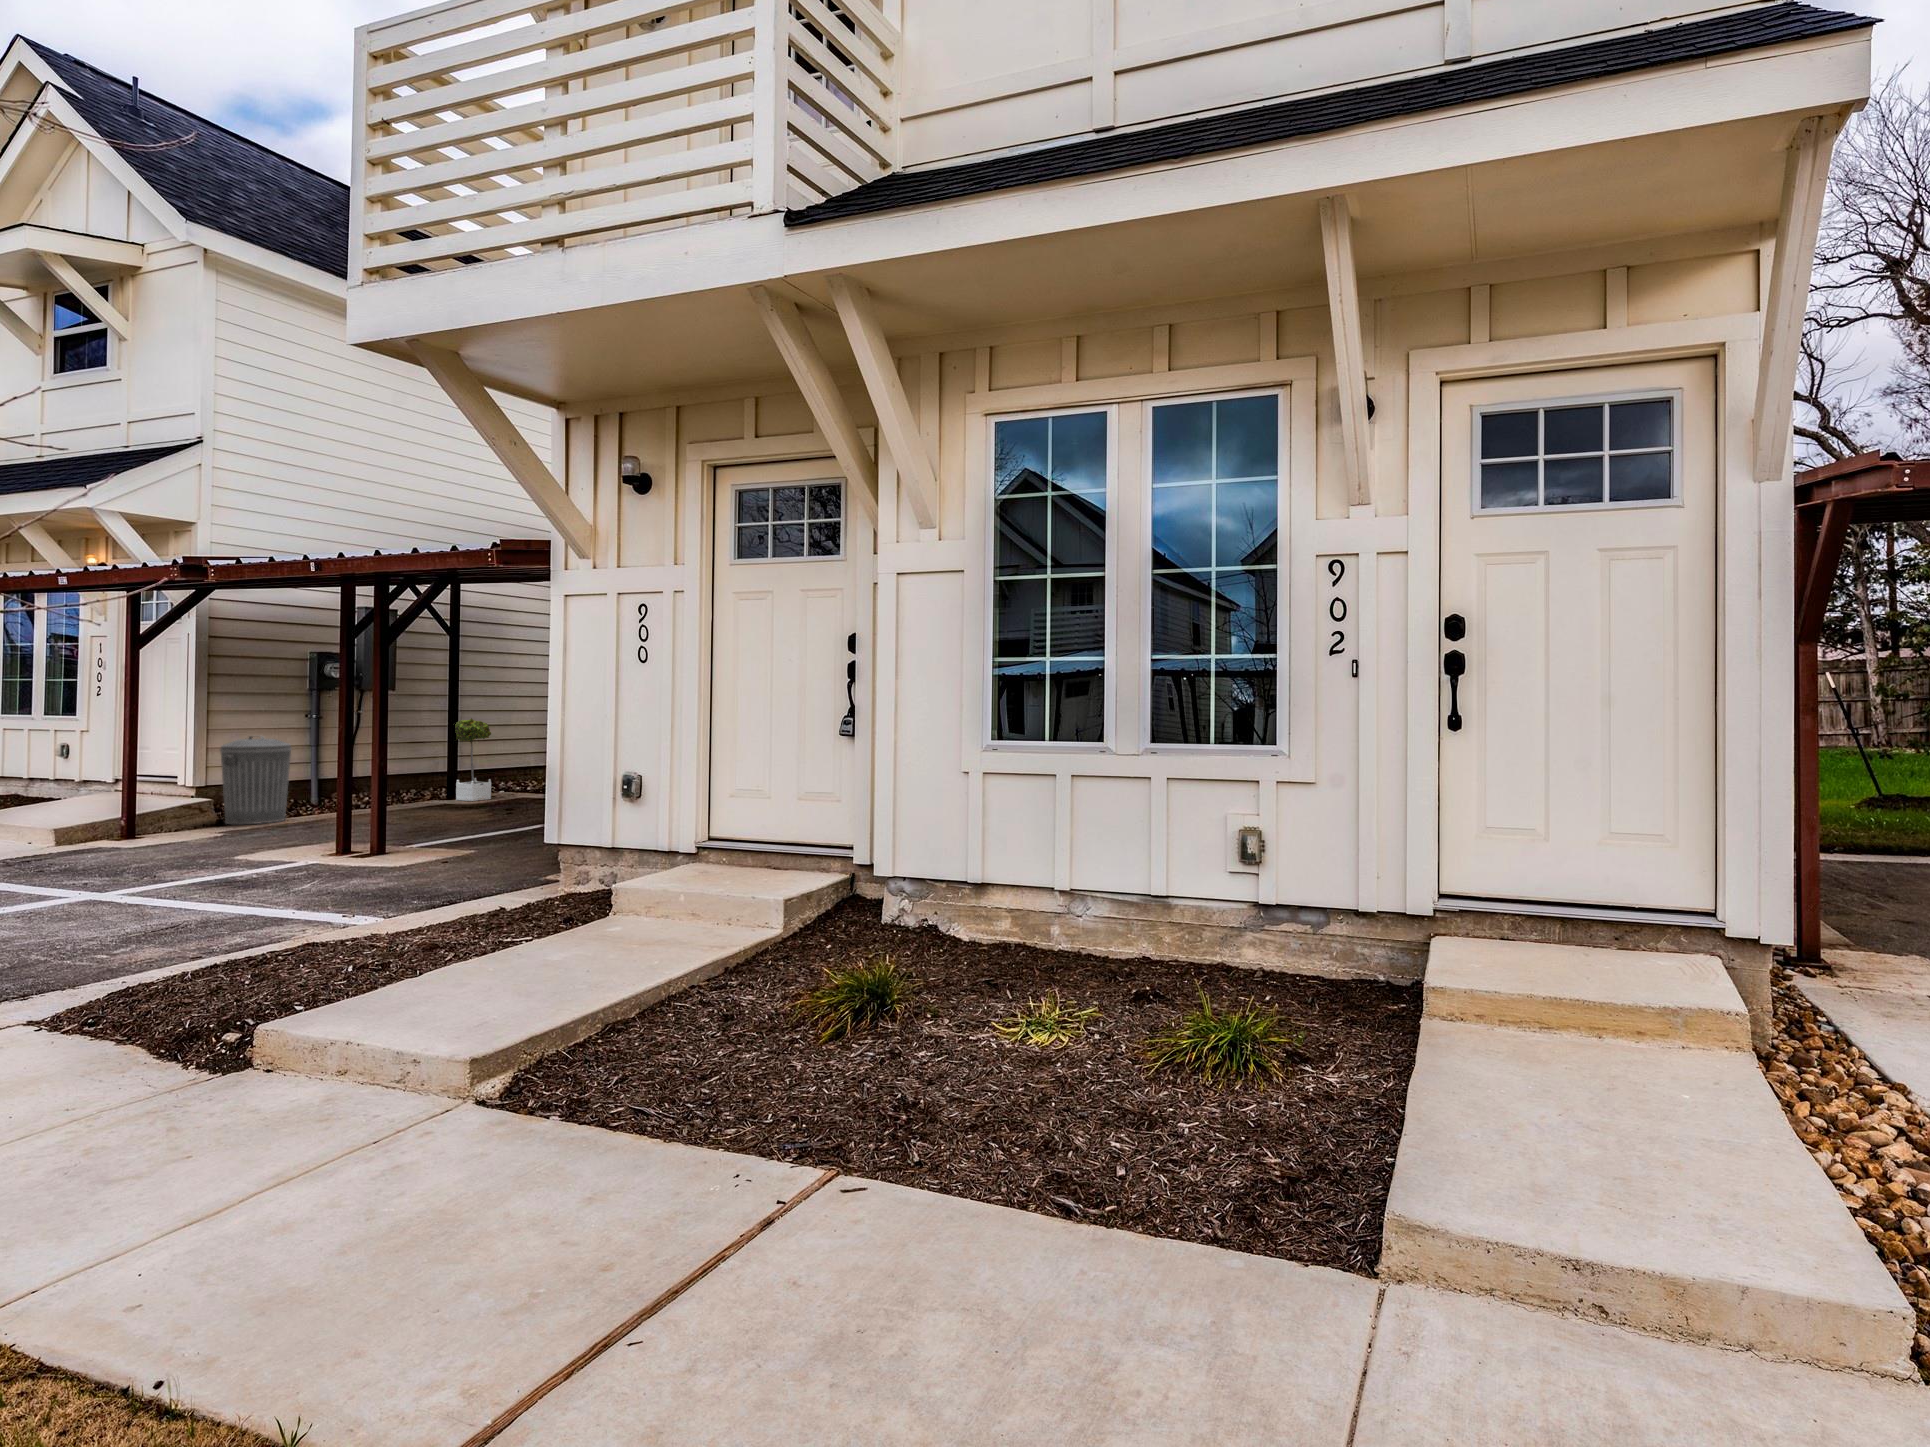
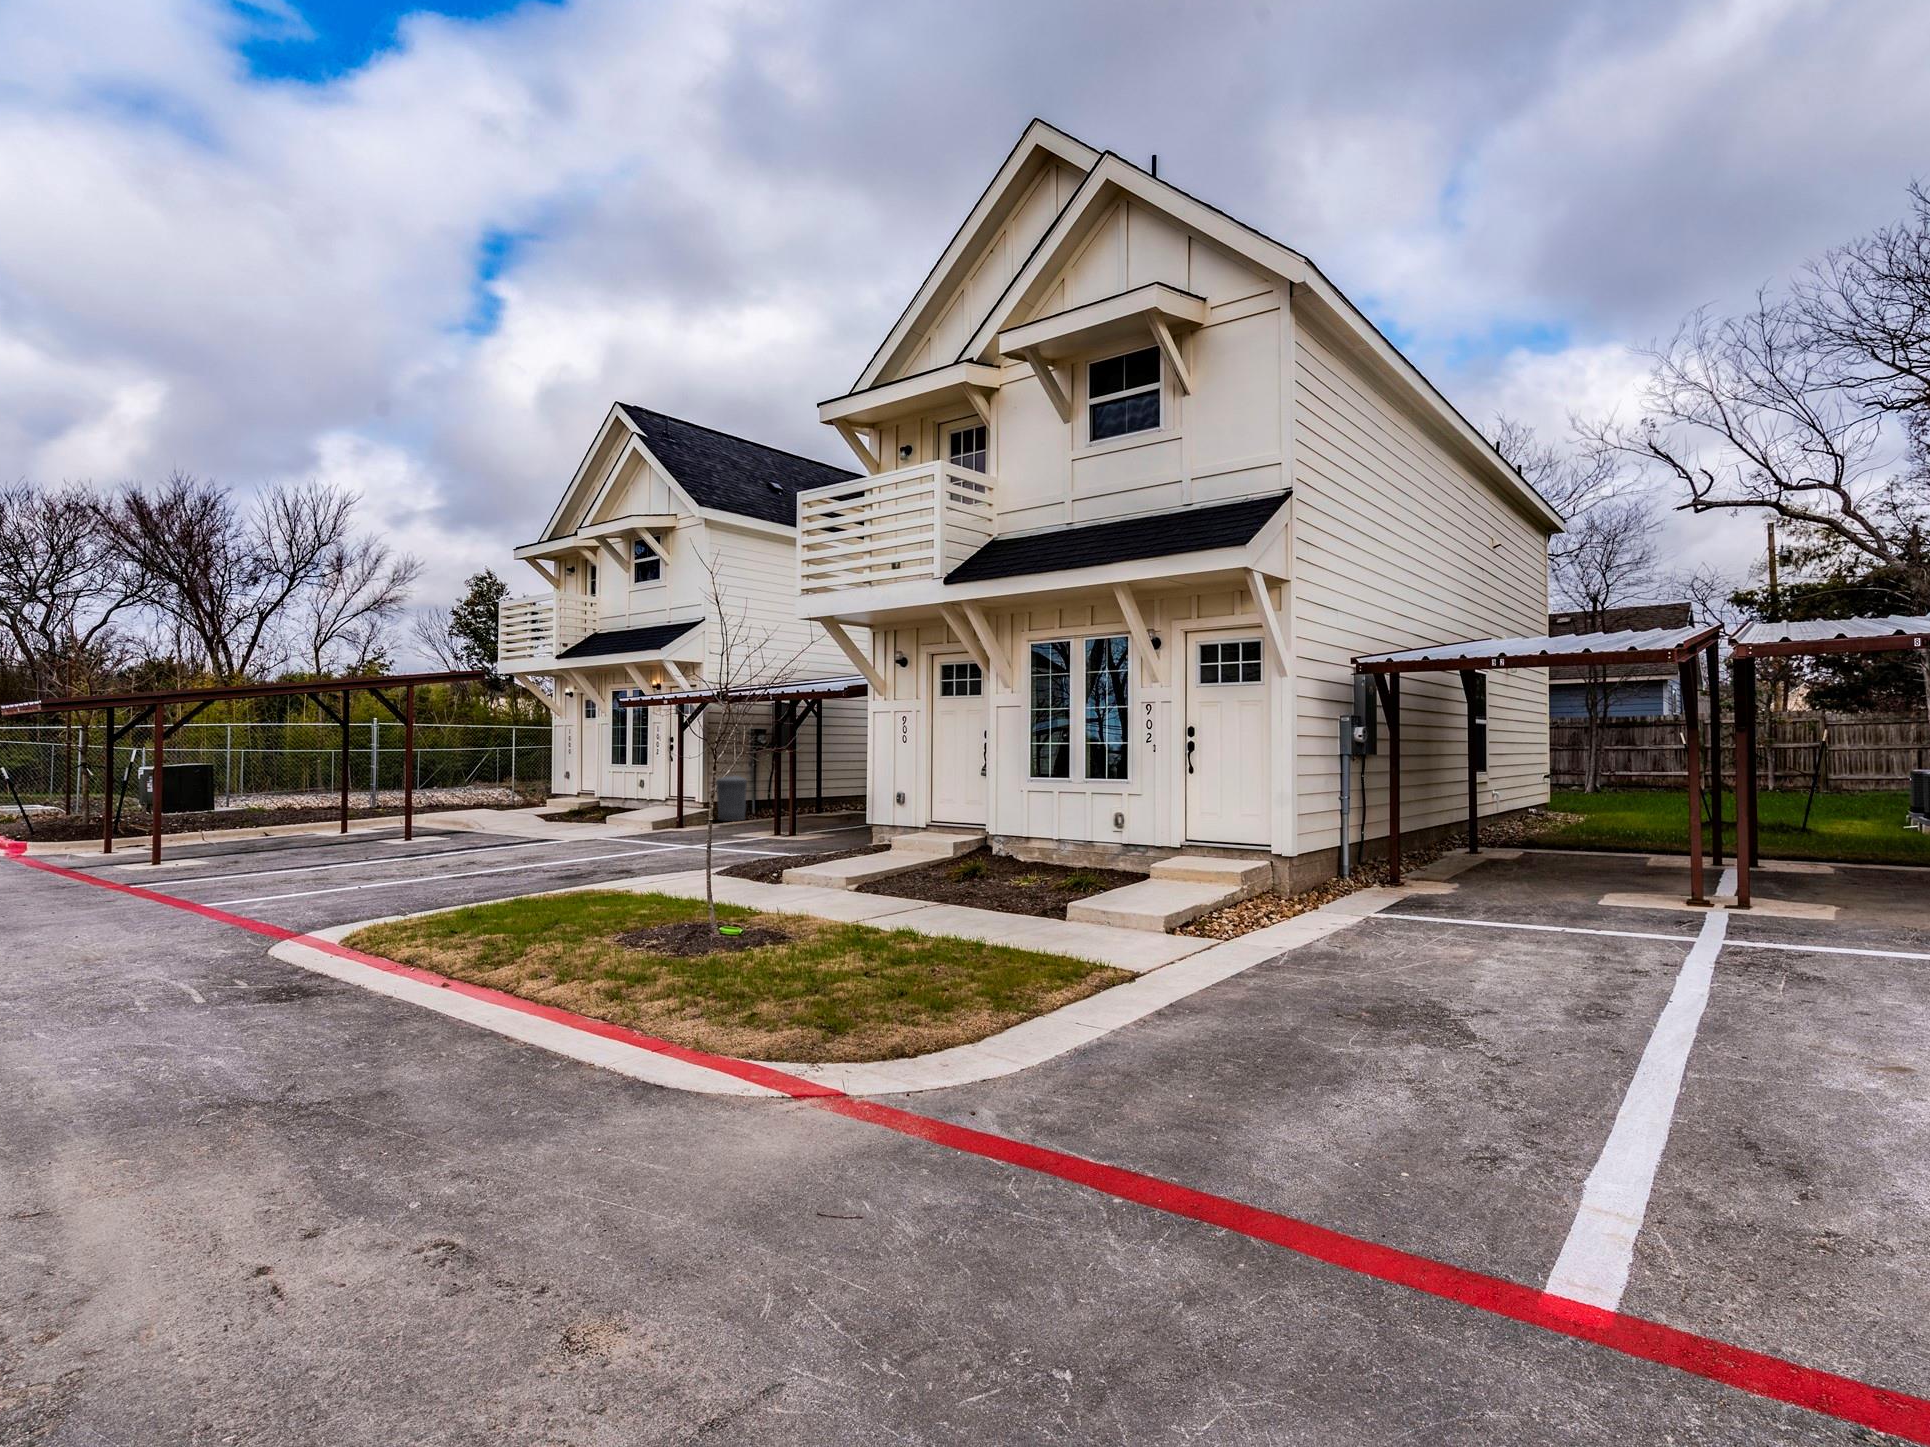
potted tree: present [455,718,491,801] -> none [821,764,843,812]

